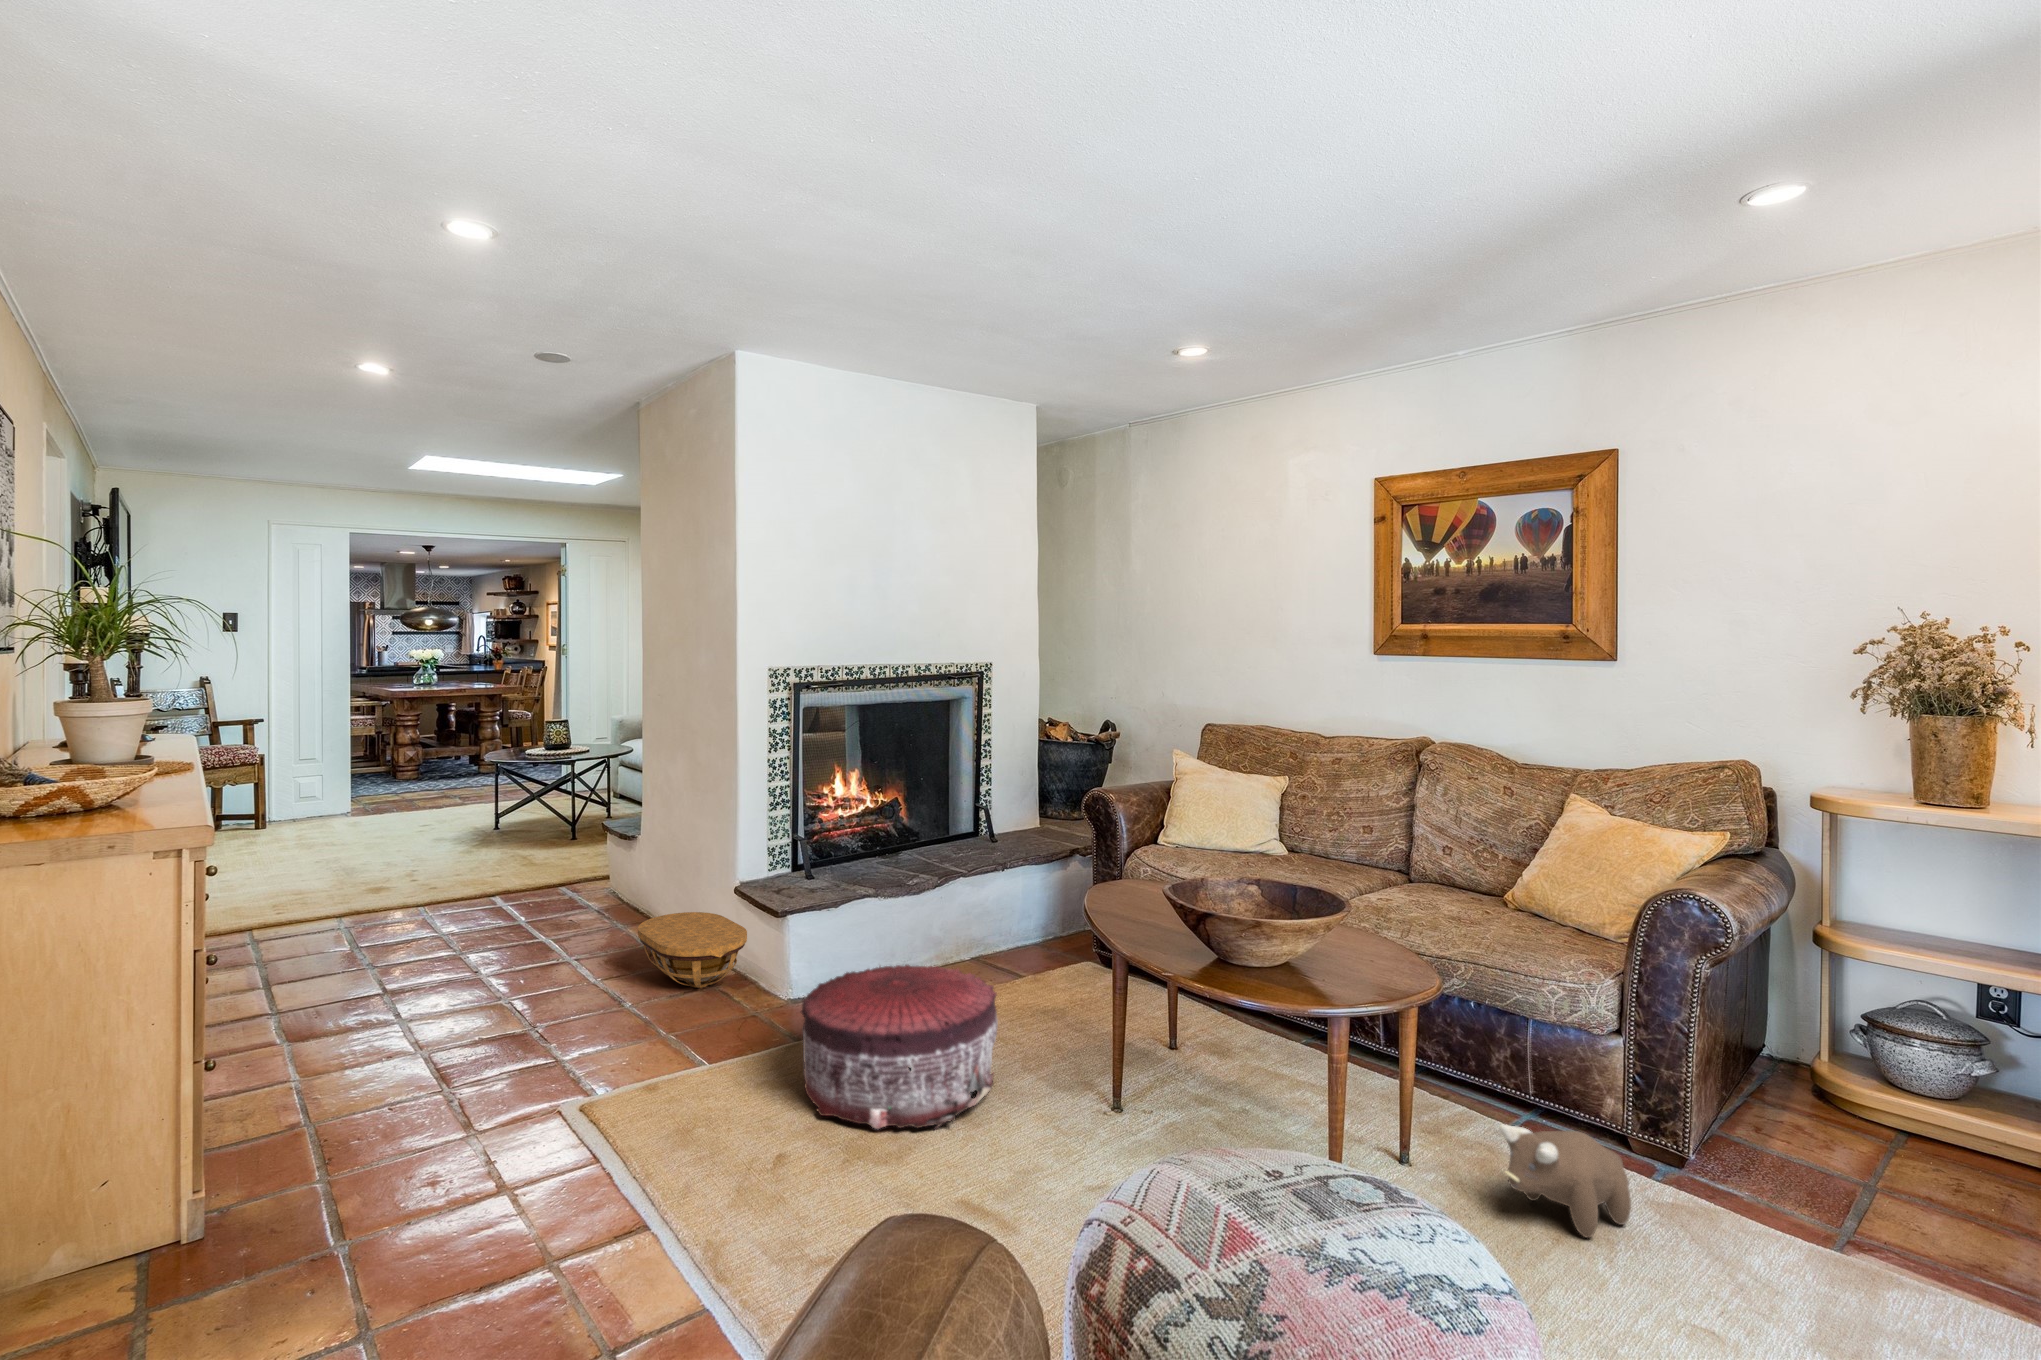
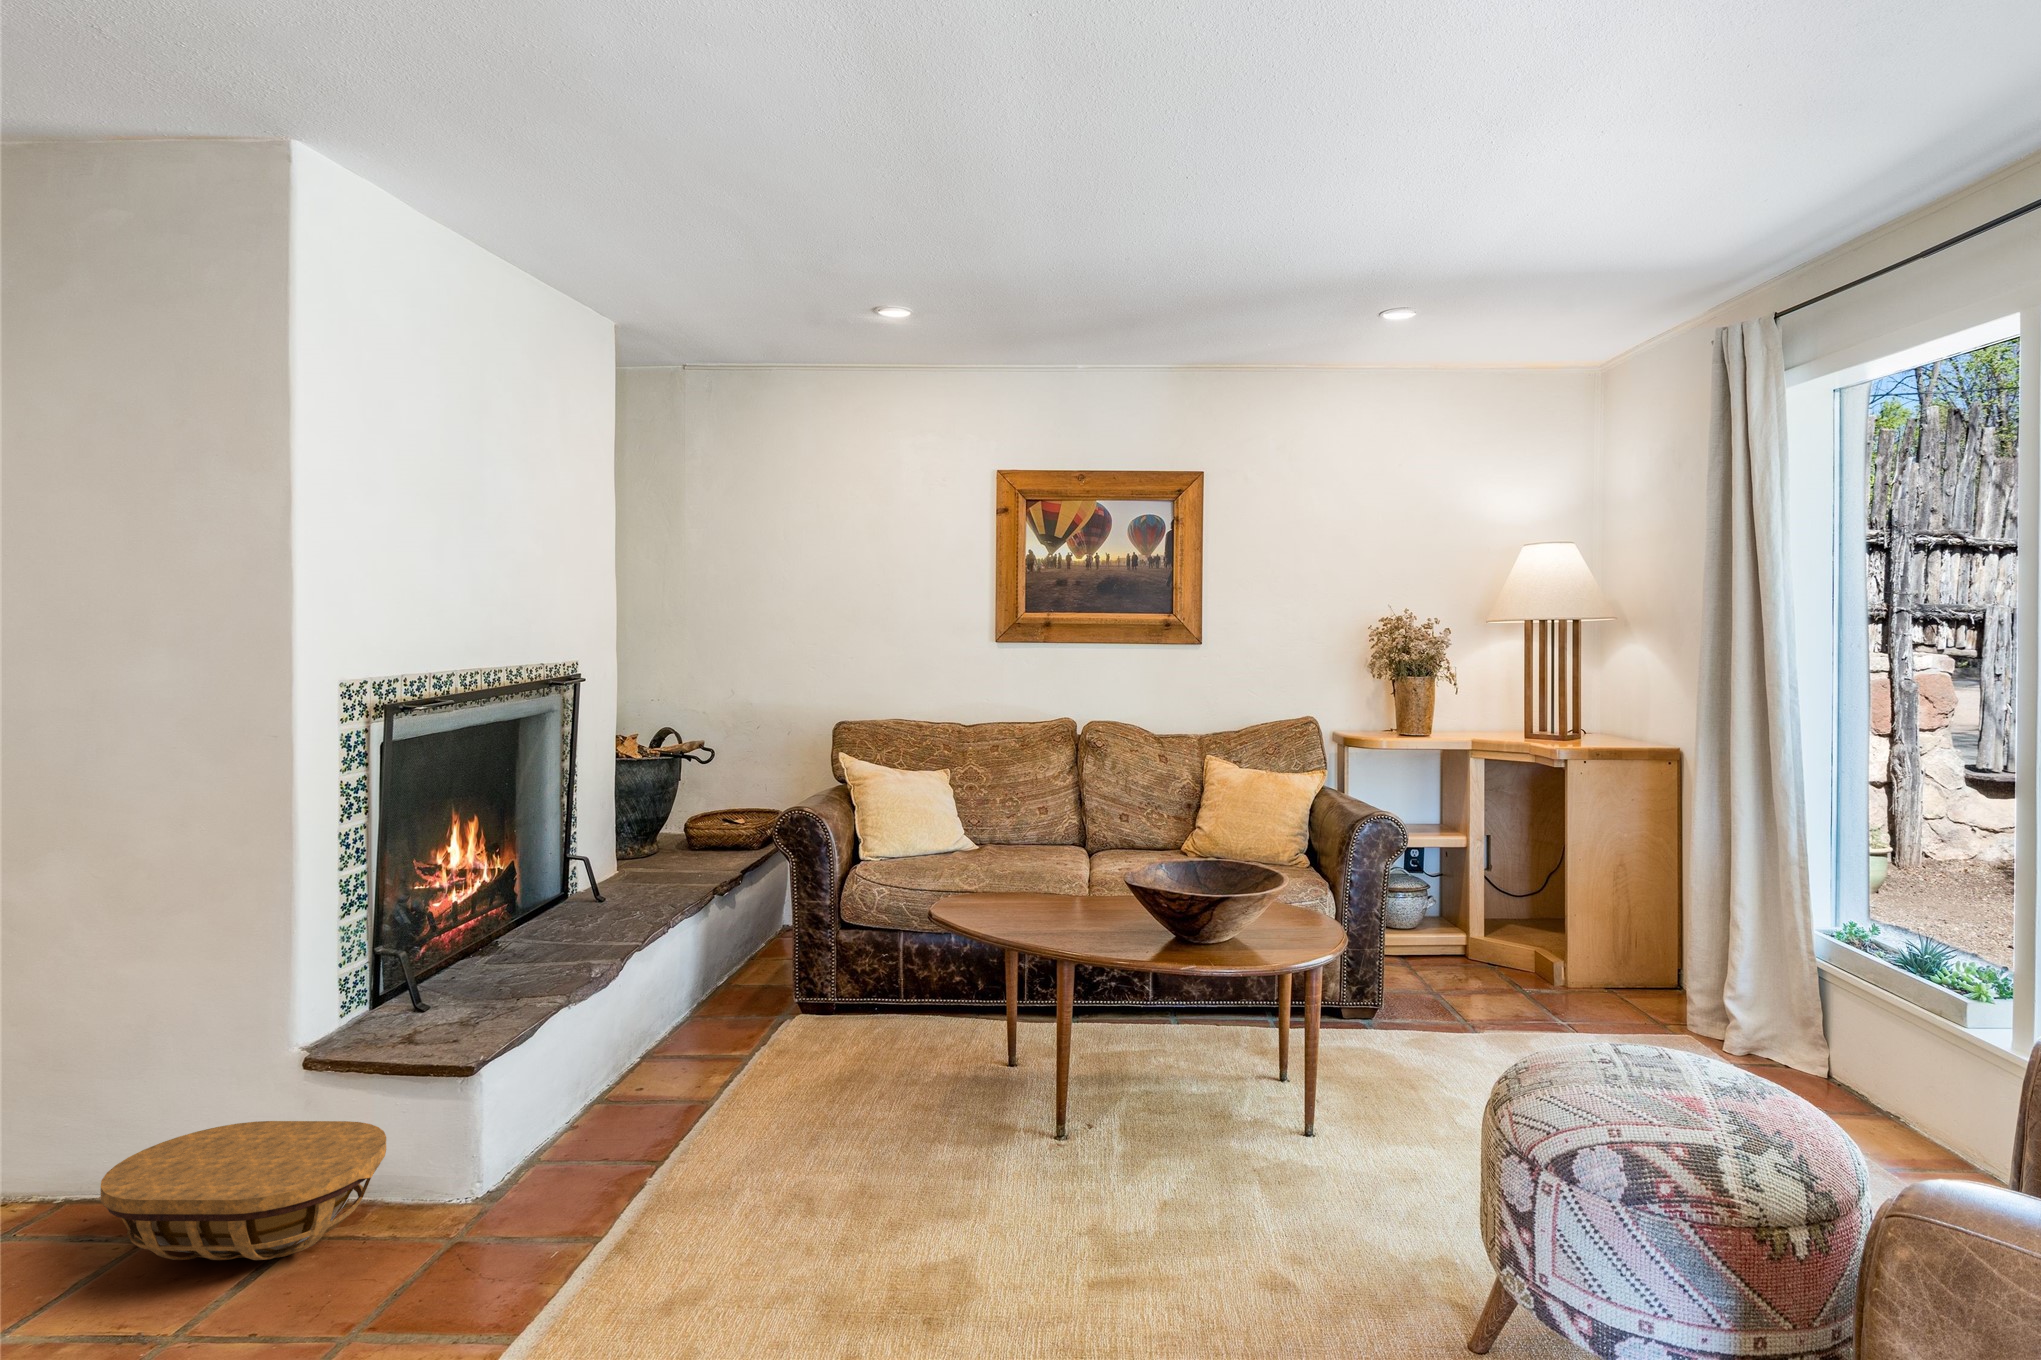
pouf: present [801,965,998,1129] -> none [712,1044,990,1291]
plush toy: present [1499,1125,1631,1238] -> none [1368,1001,1439,1075]

